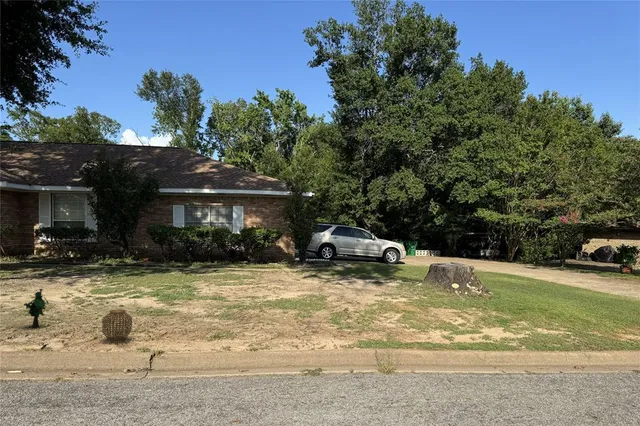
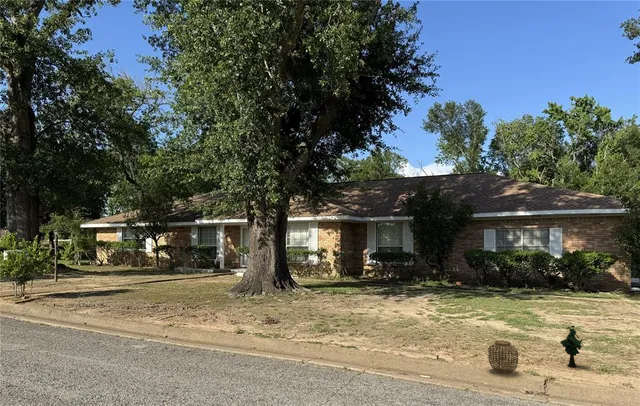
decorative plant: present [24,289,48,328] -> present [561,326,582,367]

